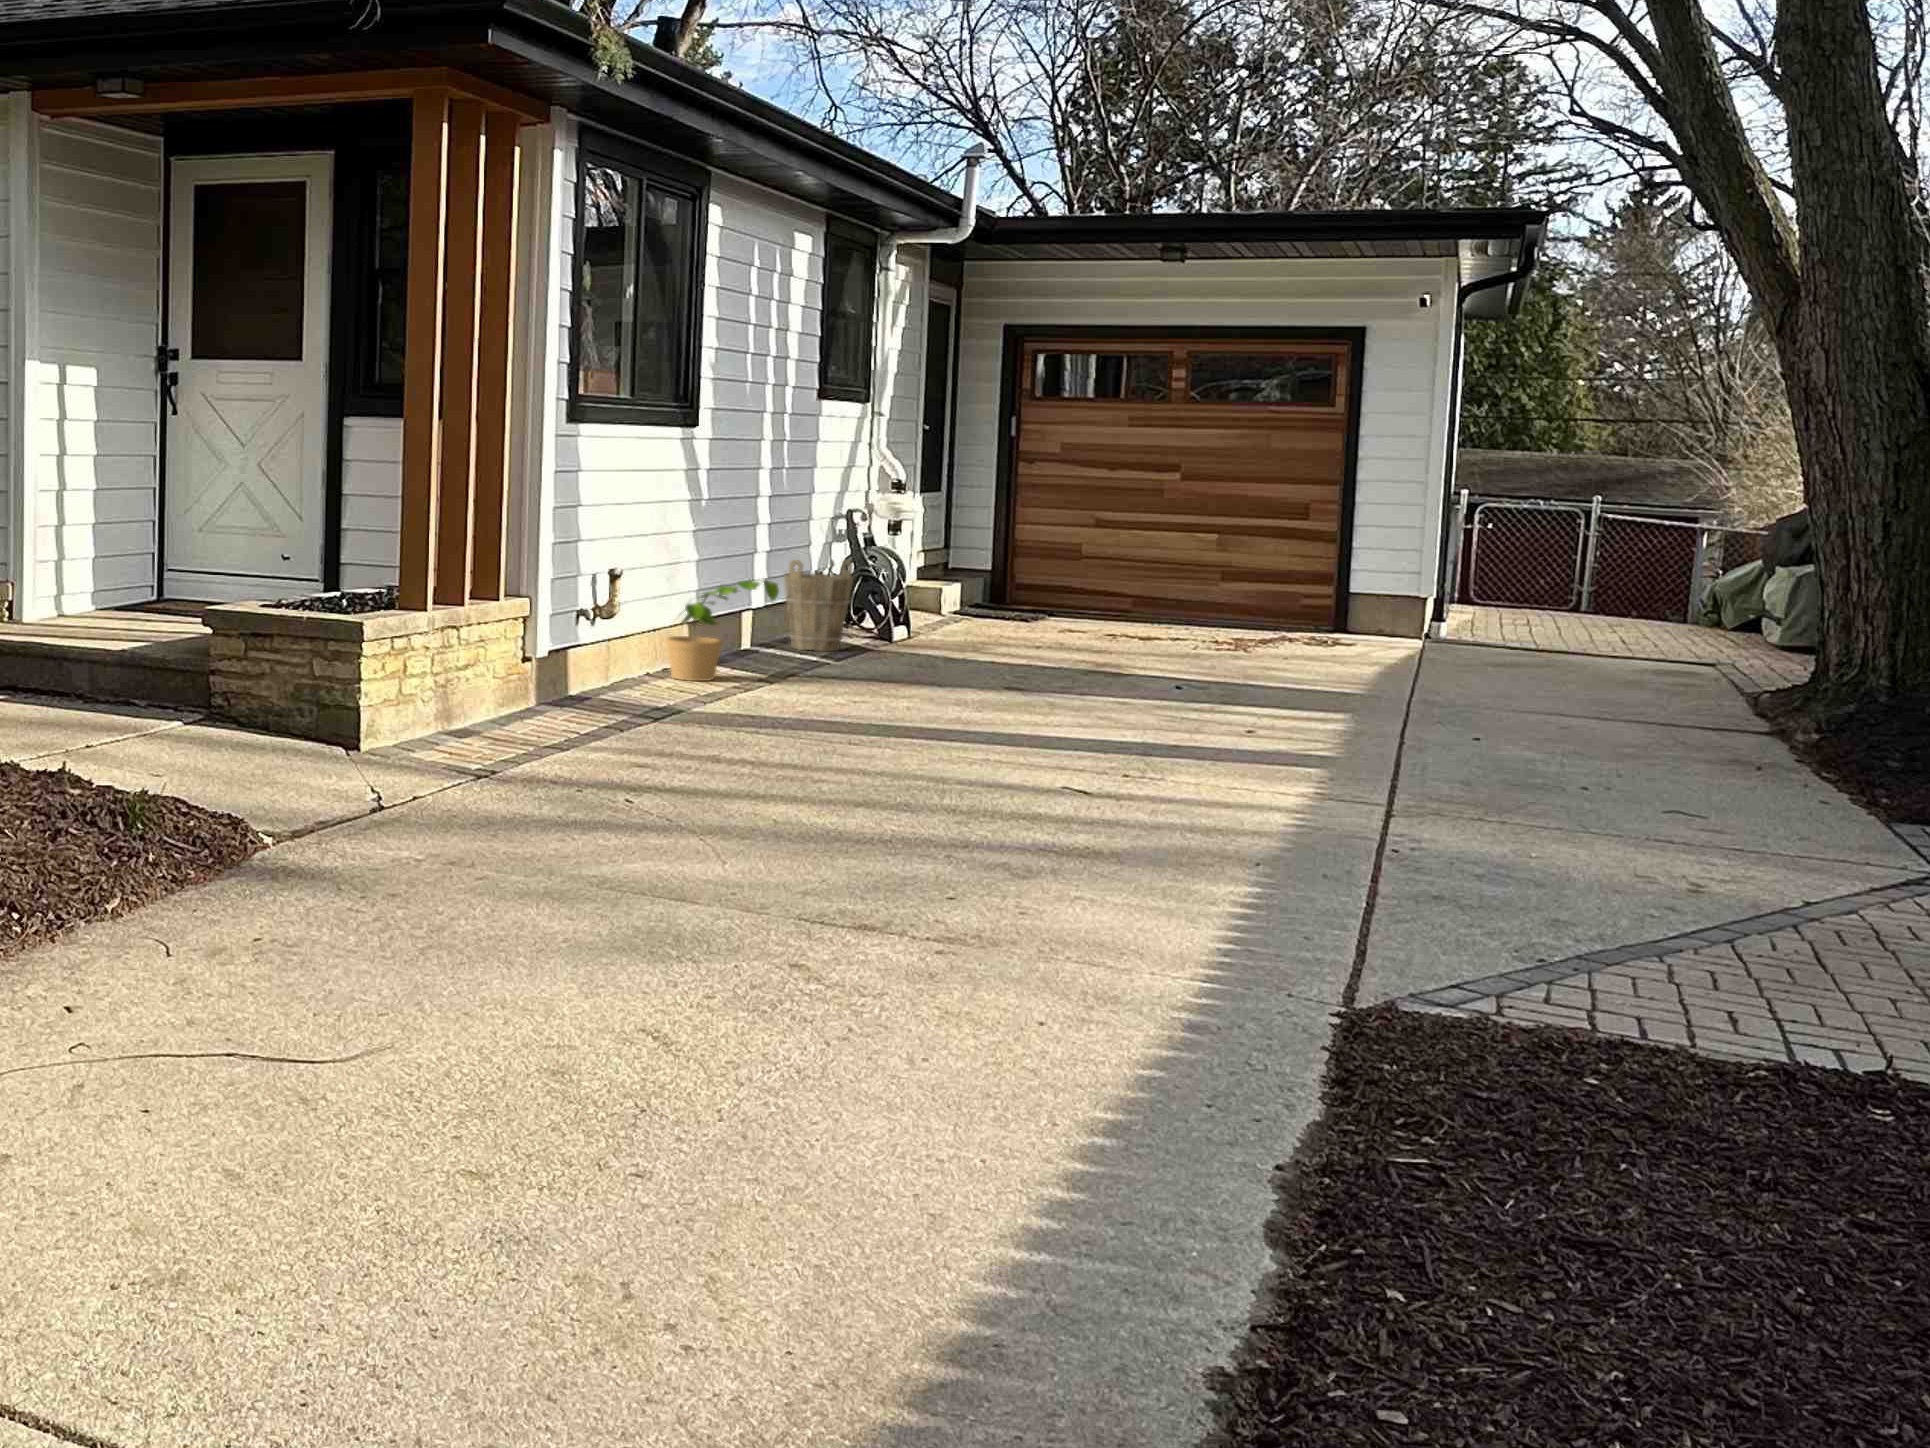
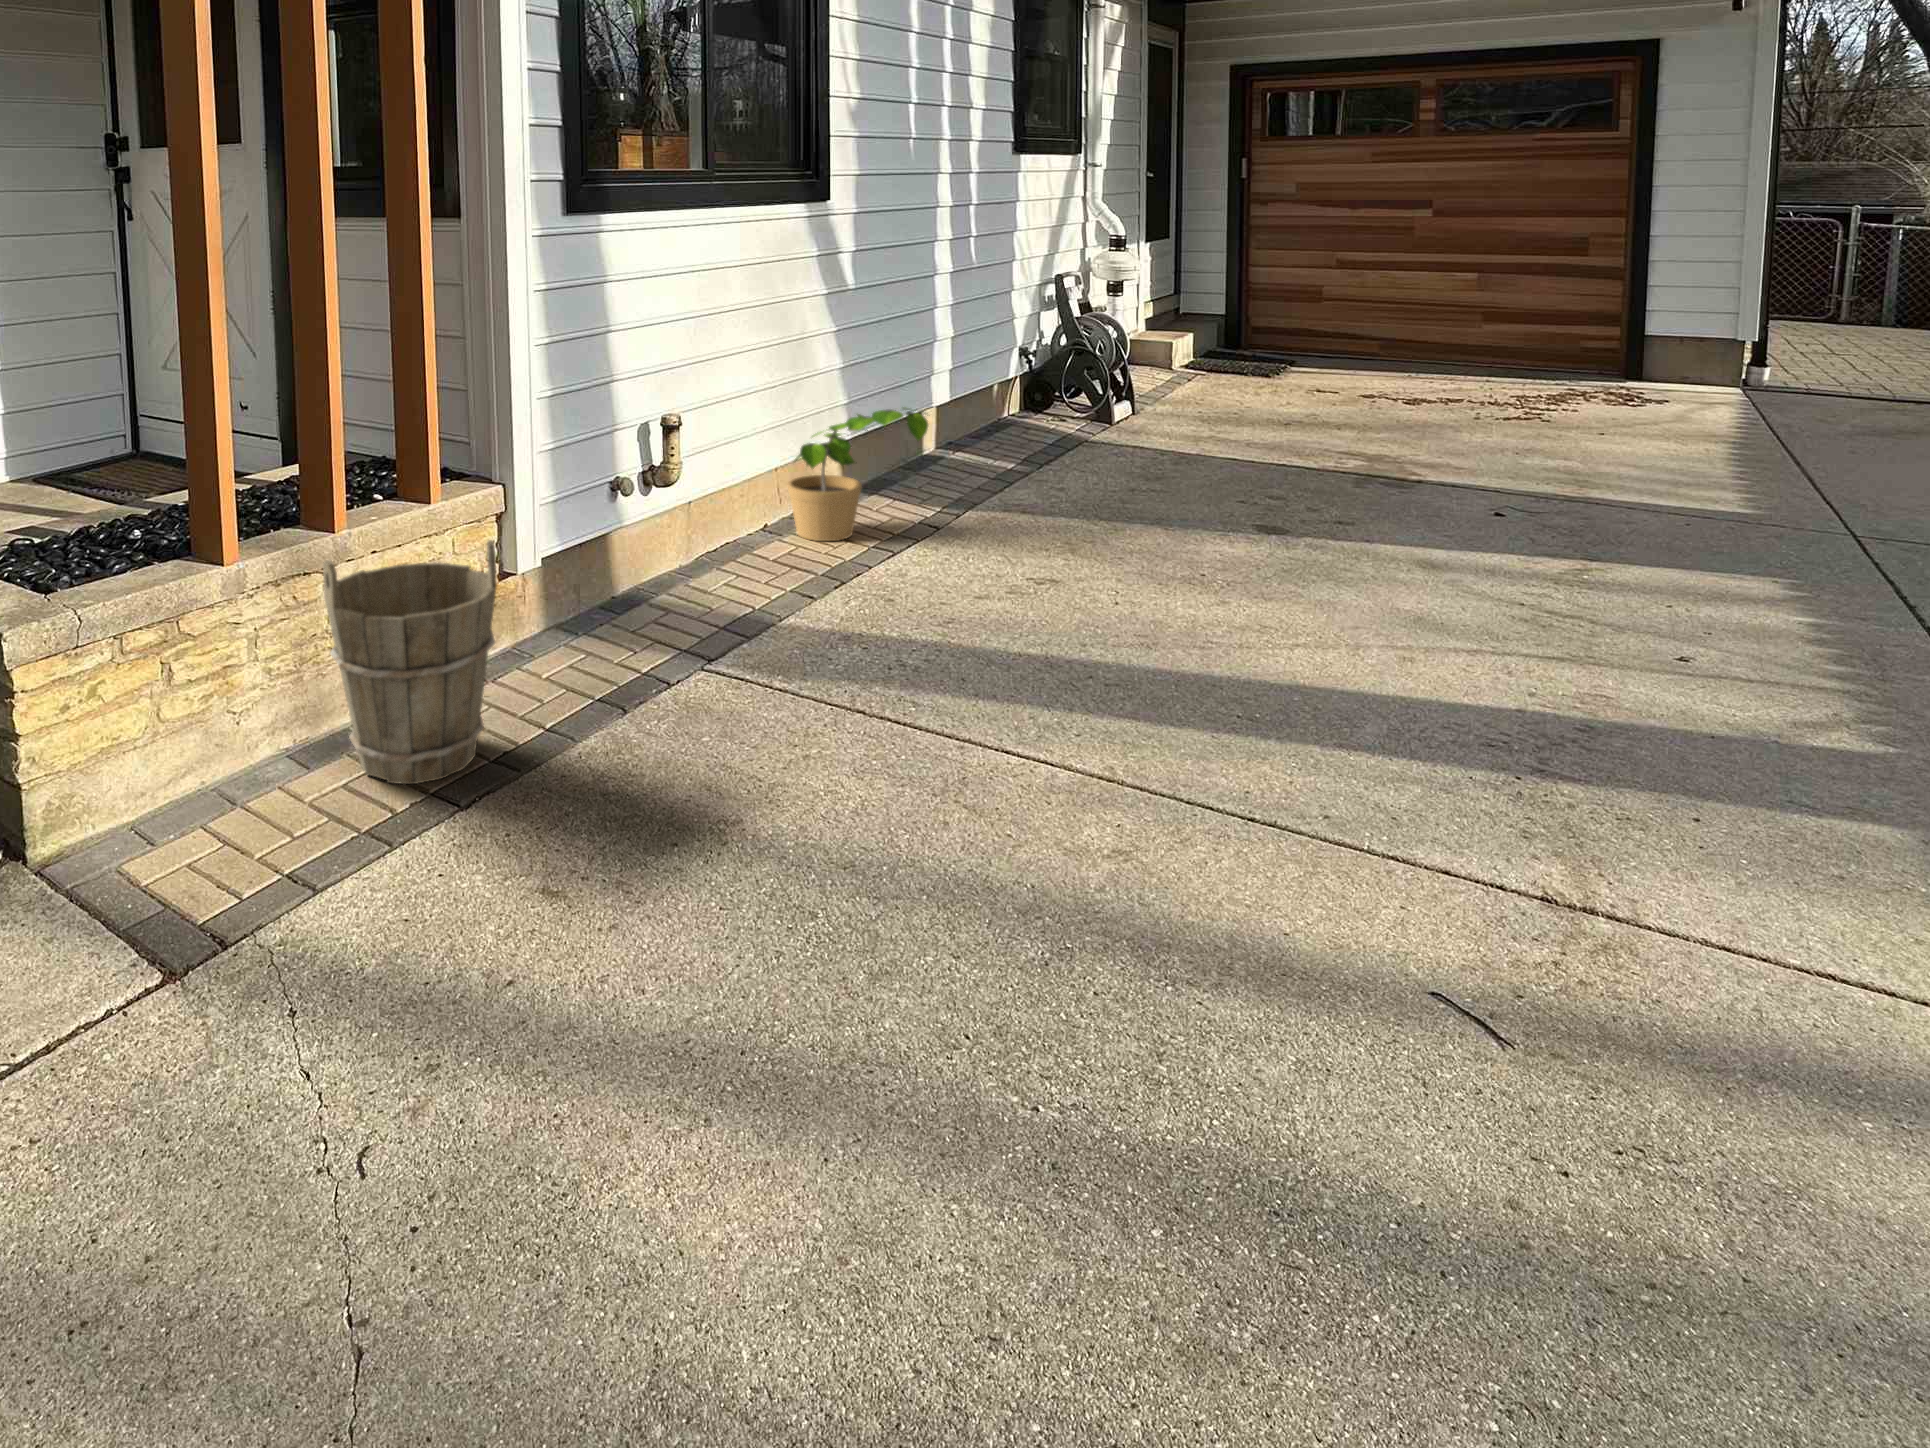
bucket: present [784,560,853,651] -> present [323,540,497,784]

